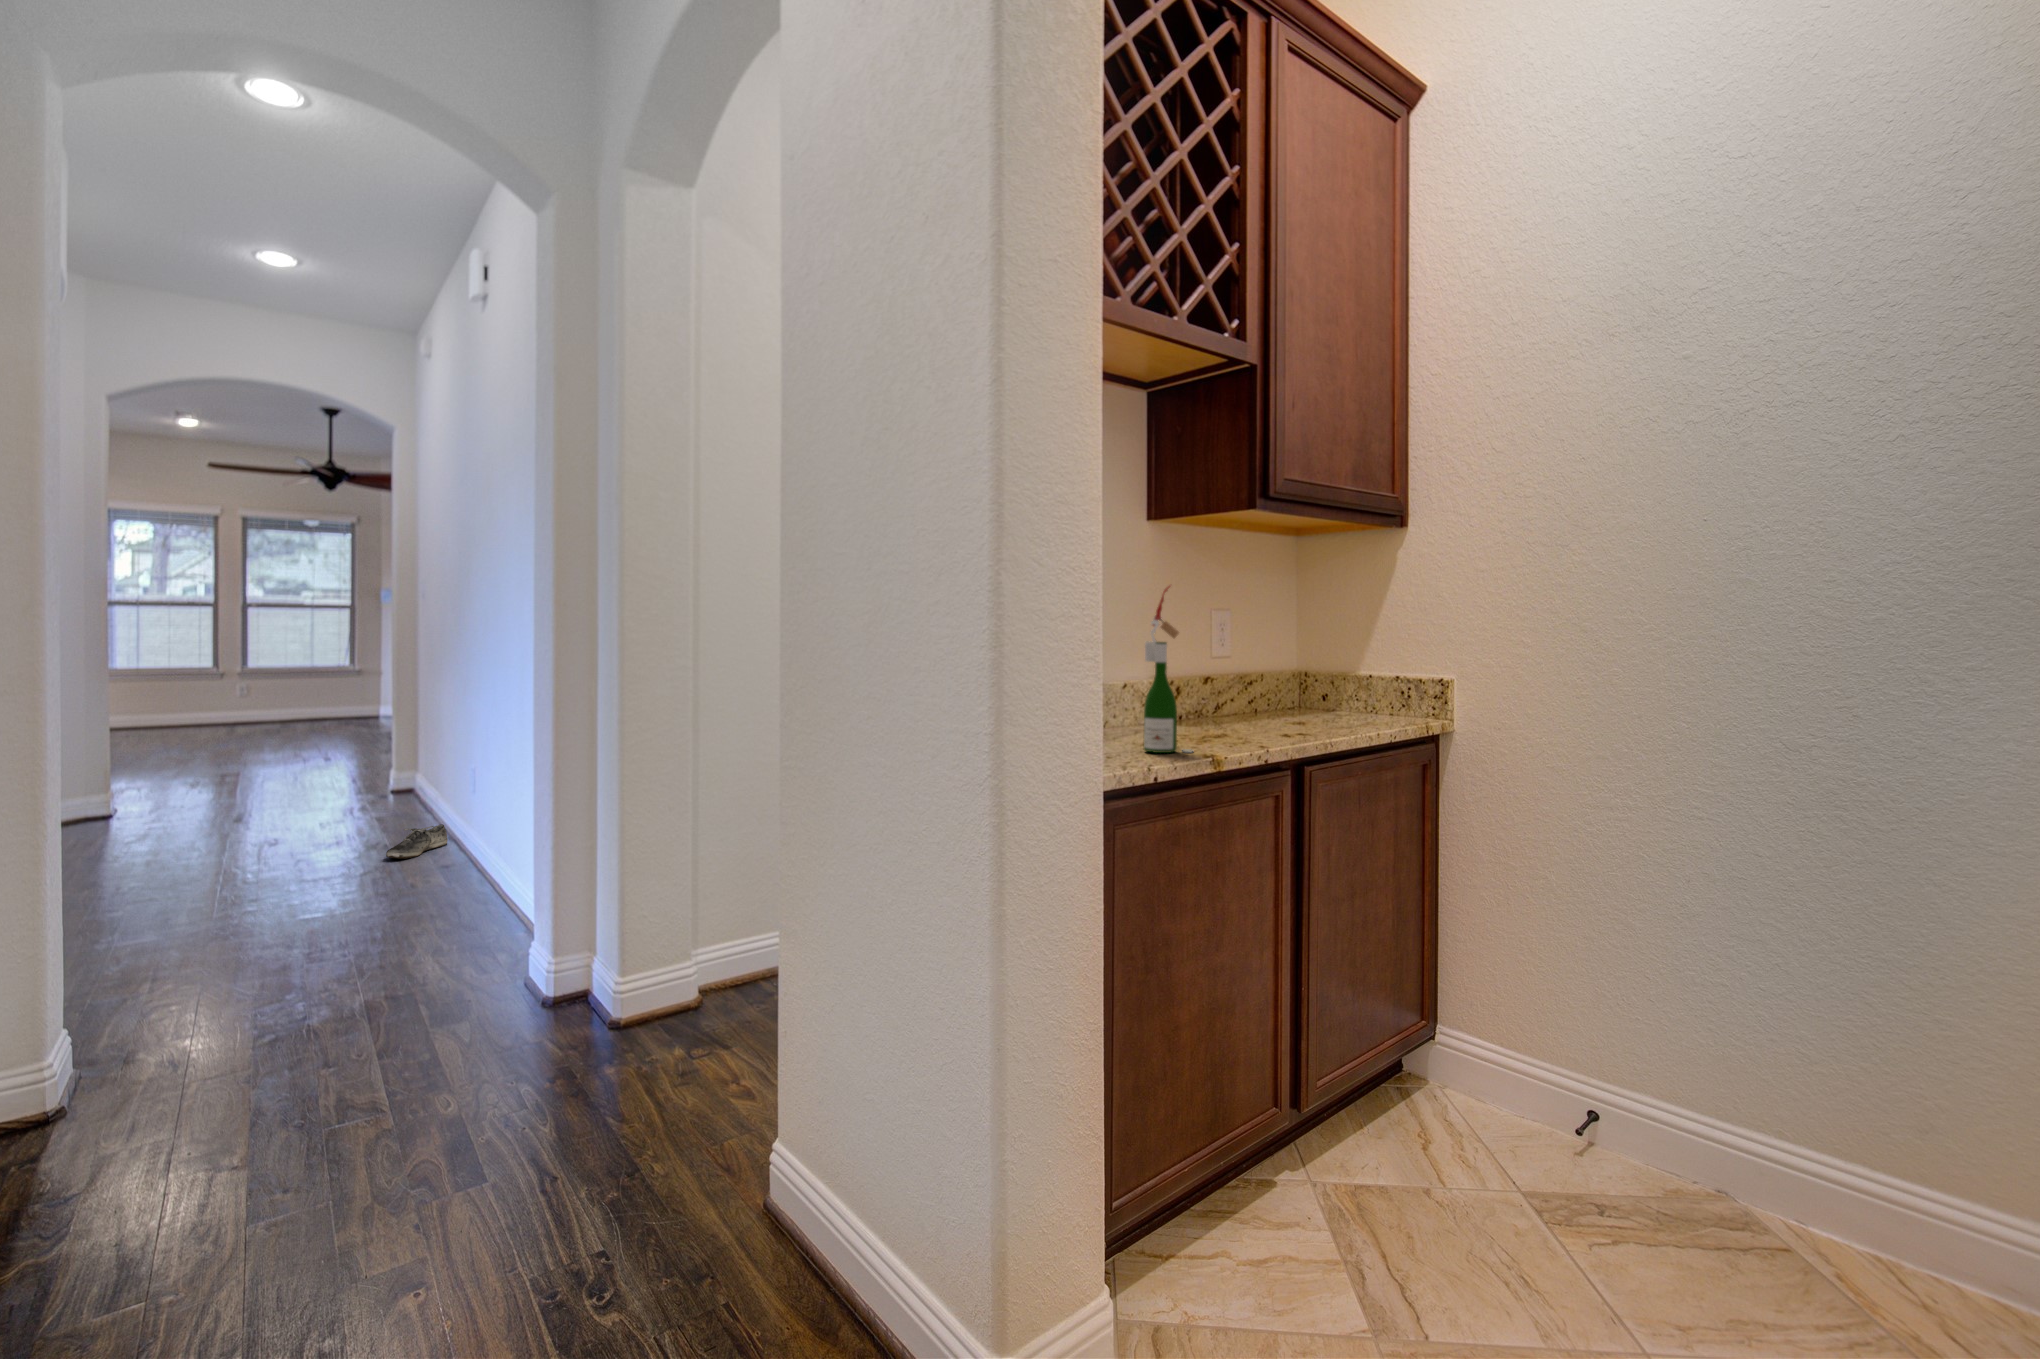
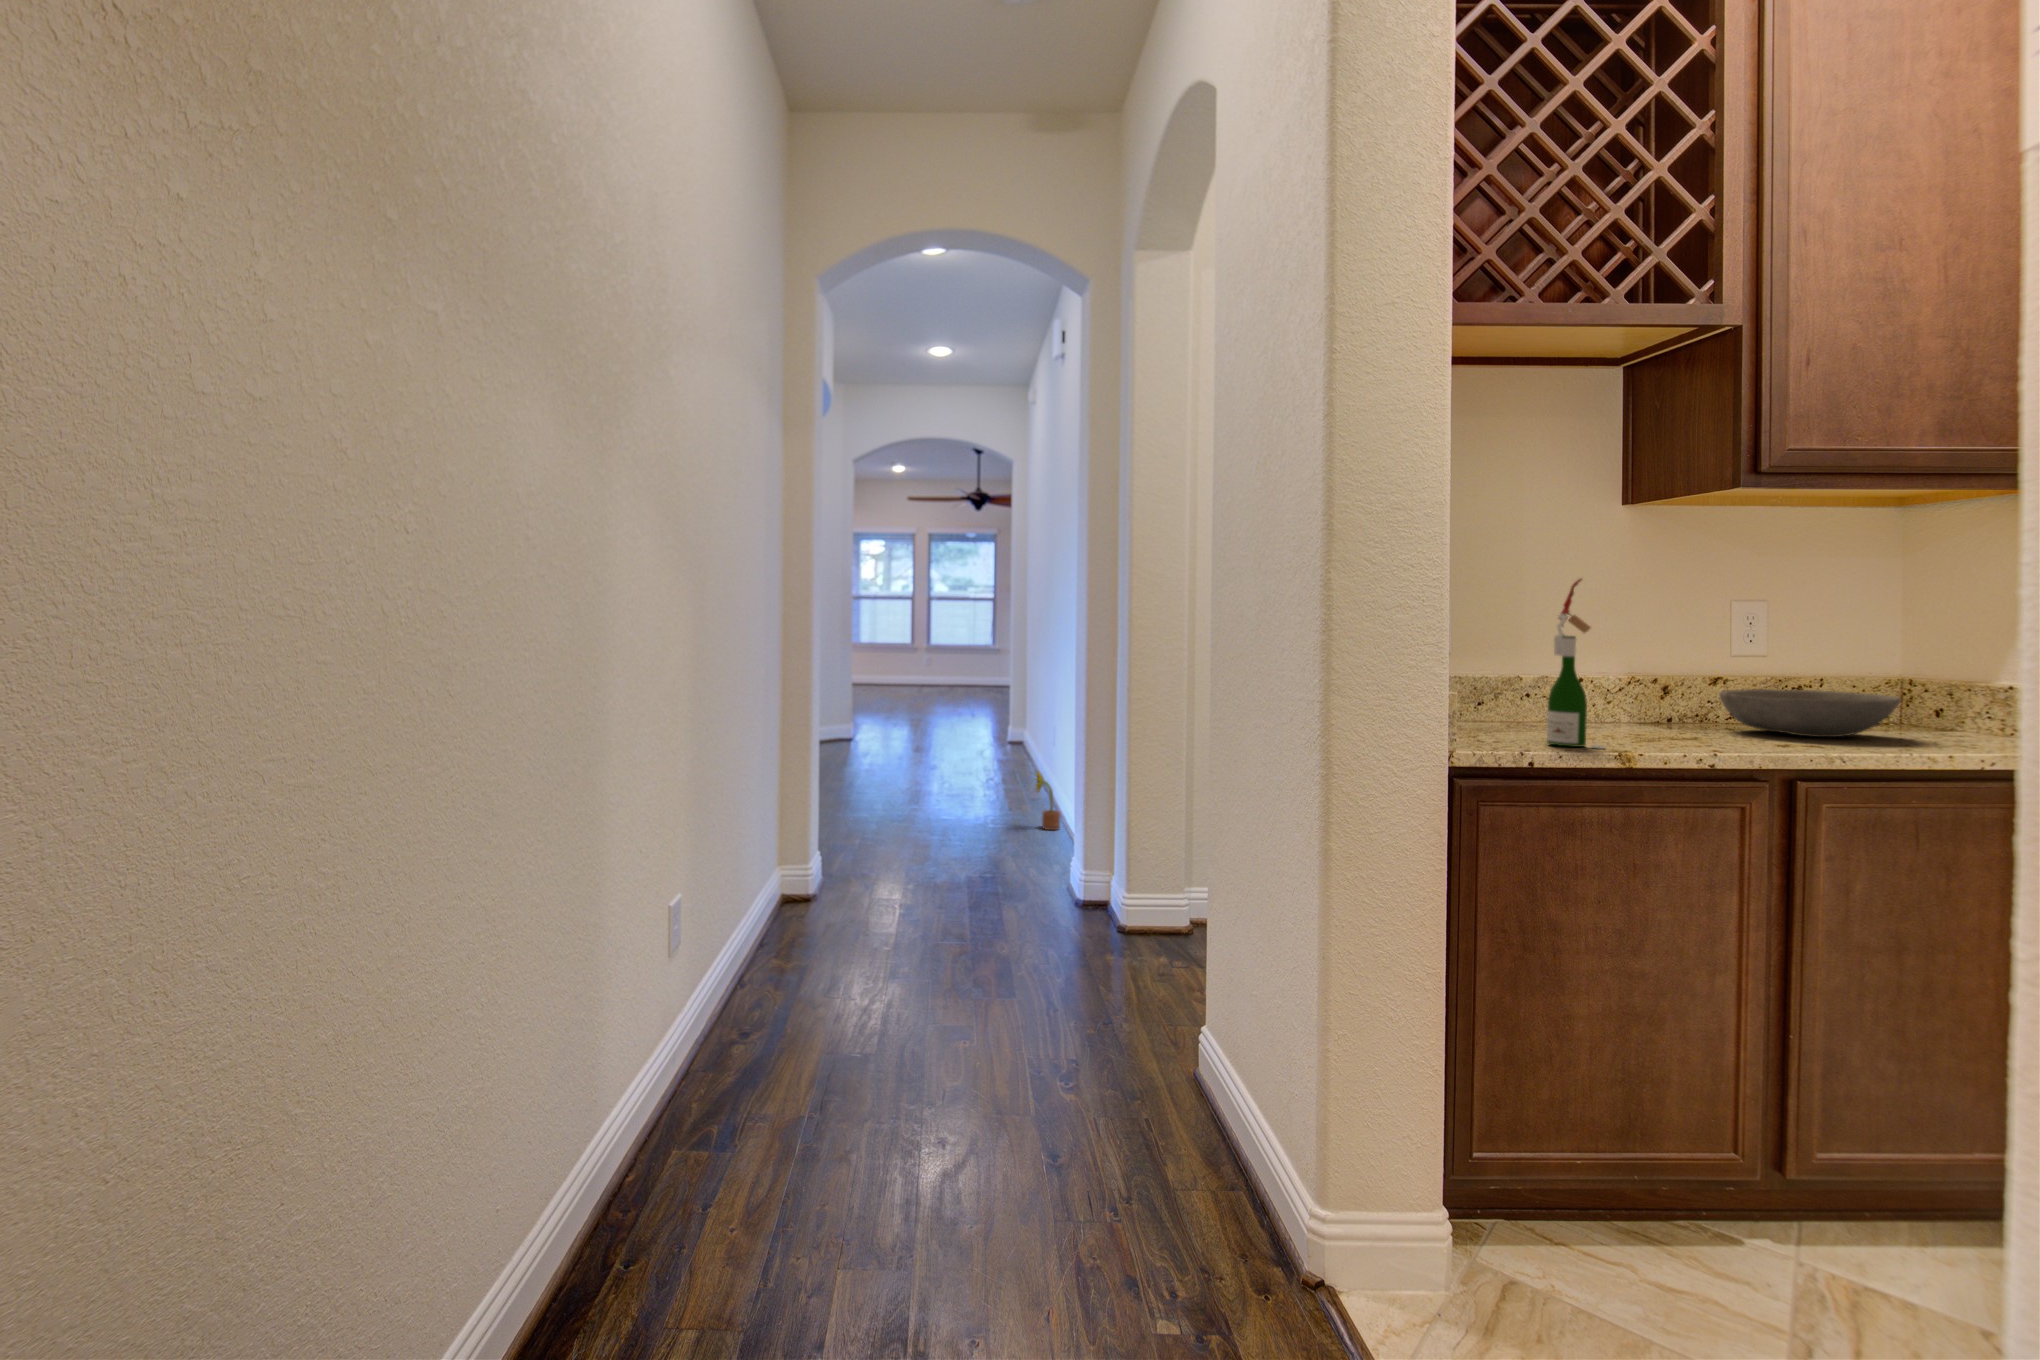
bowl: none [1219,685,1336,725] -> present [1719,689,1901,737]
shoe: present [386,824,448,859] -> none [997,768,1038,790]
decorative plant: none [453,827,495,907] -> present [1035,771,1060,830]

